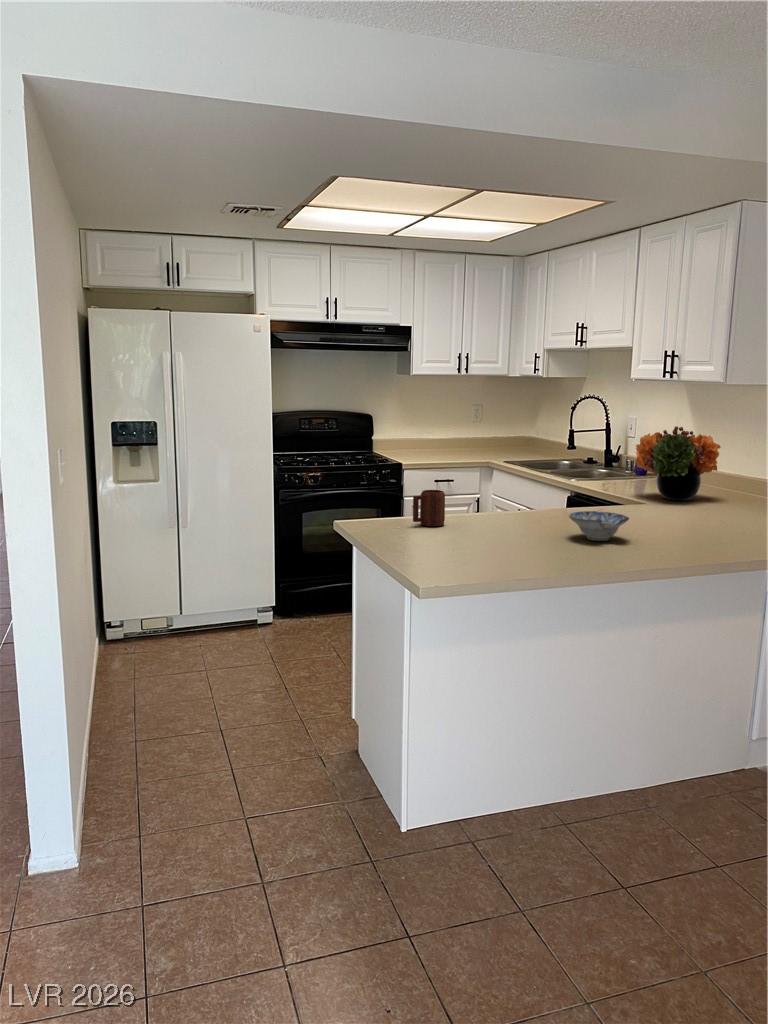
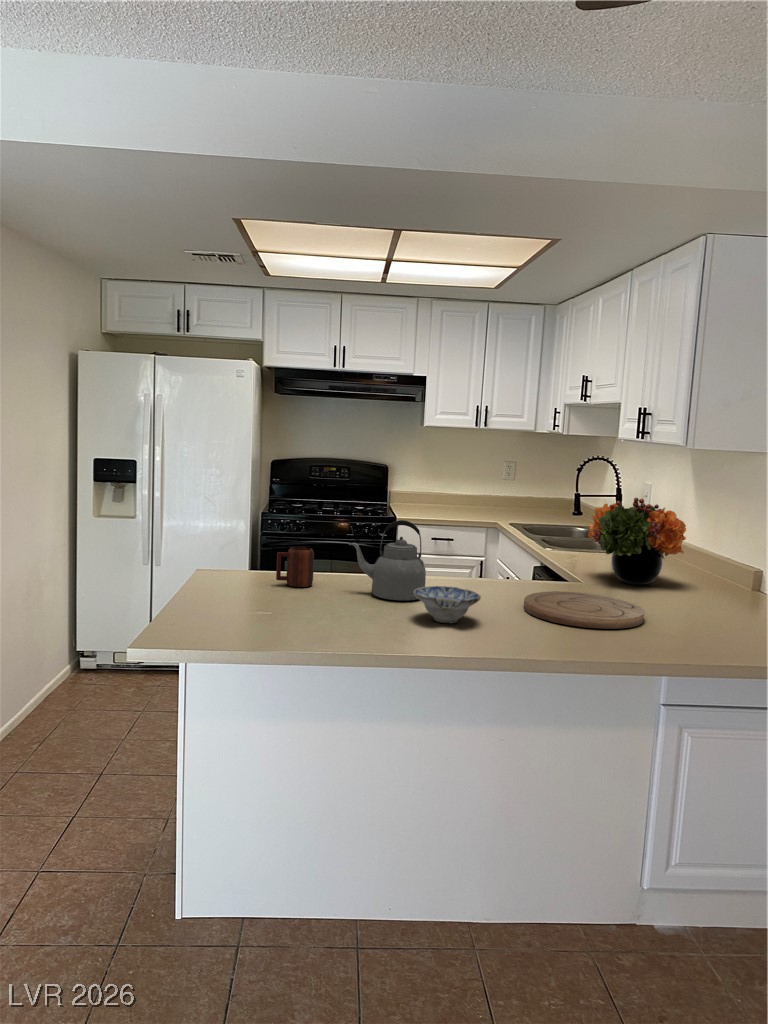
kettle: none [481,457,550,529] -> present [349,520,426,600]
cutting board: none [631,509,737,534] -> present [524,591,644,629]

